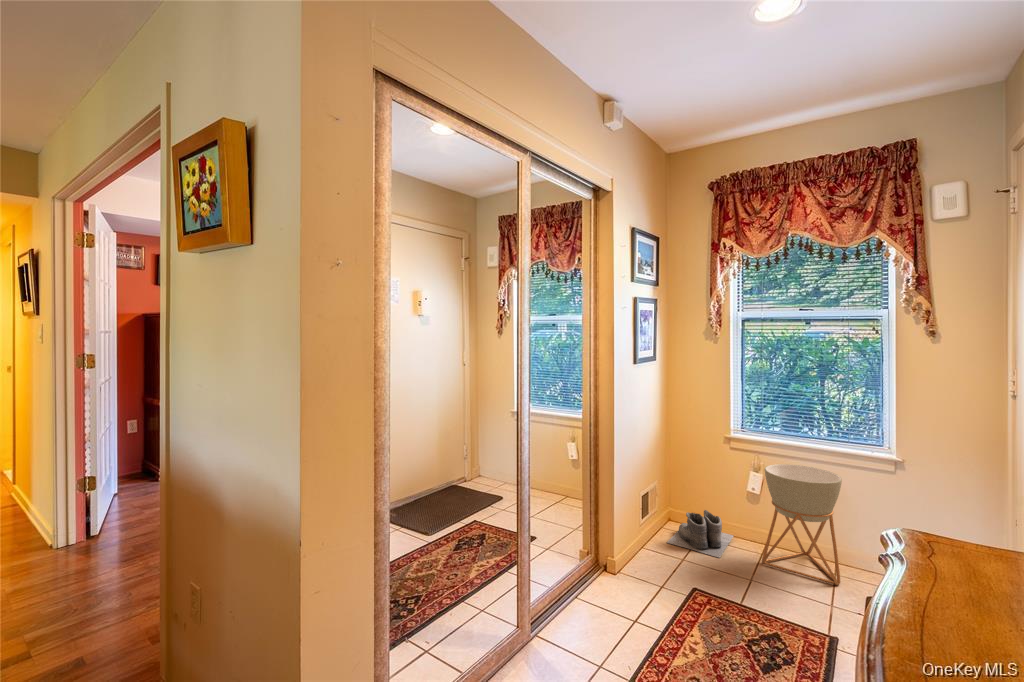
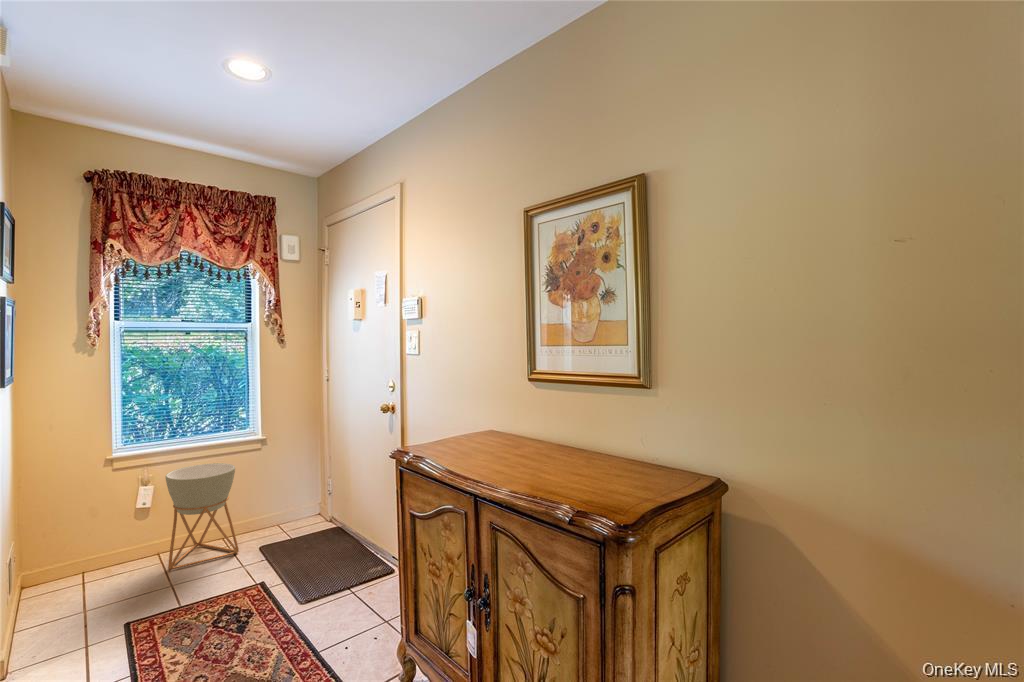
boots: present [667,510,733,558] -> none [45,547,125,609]

